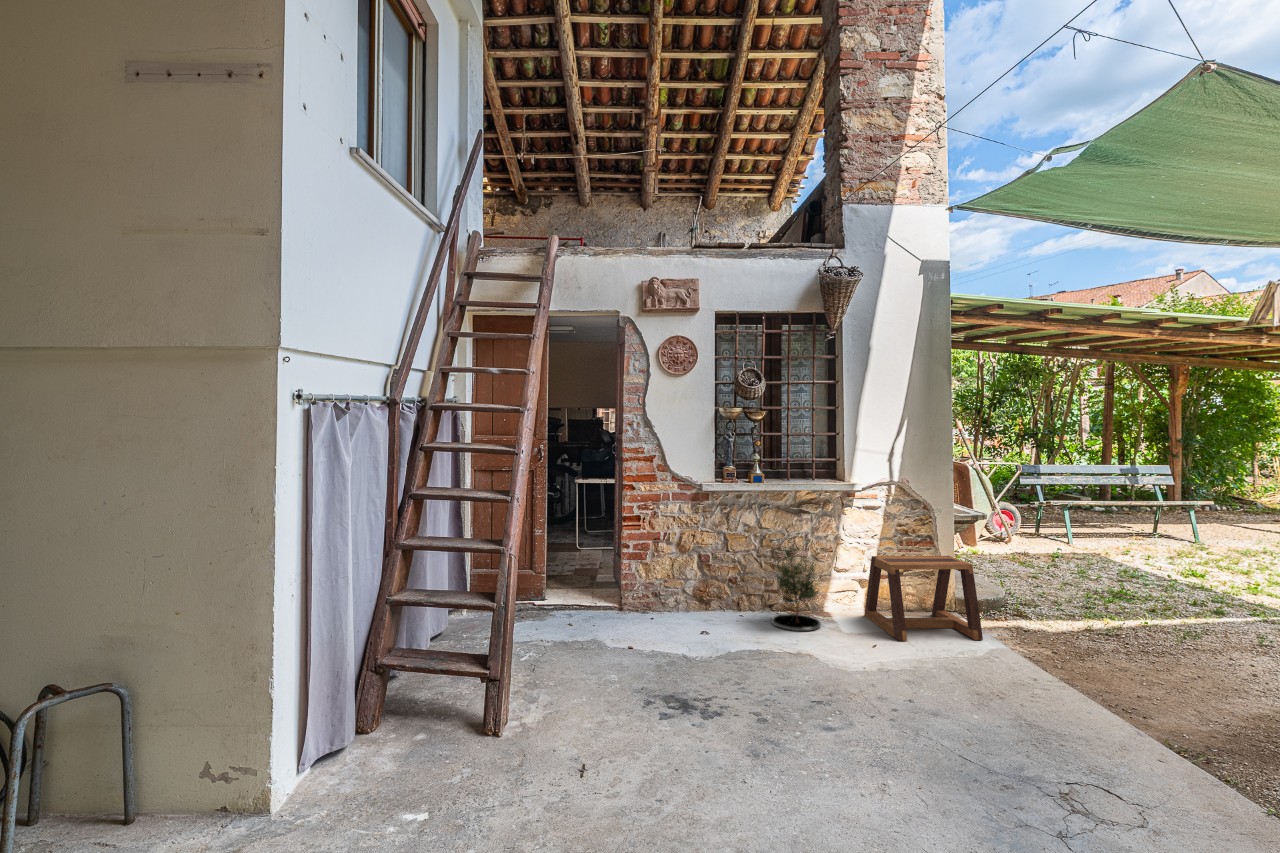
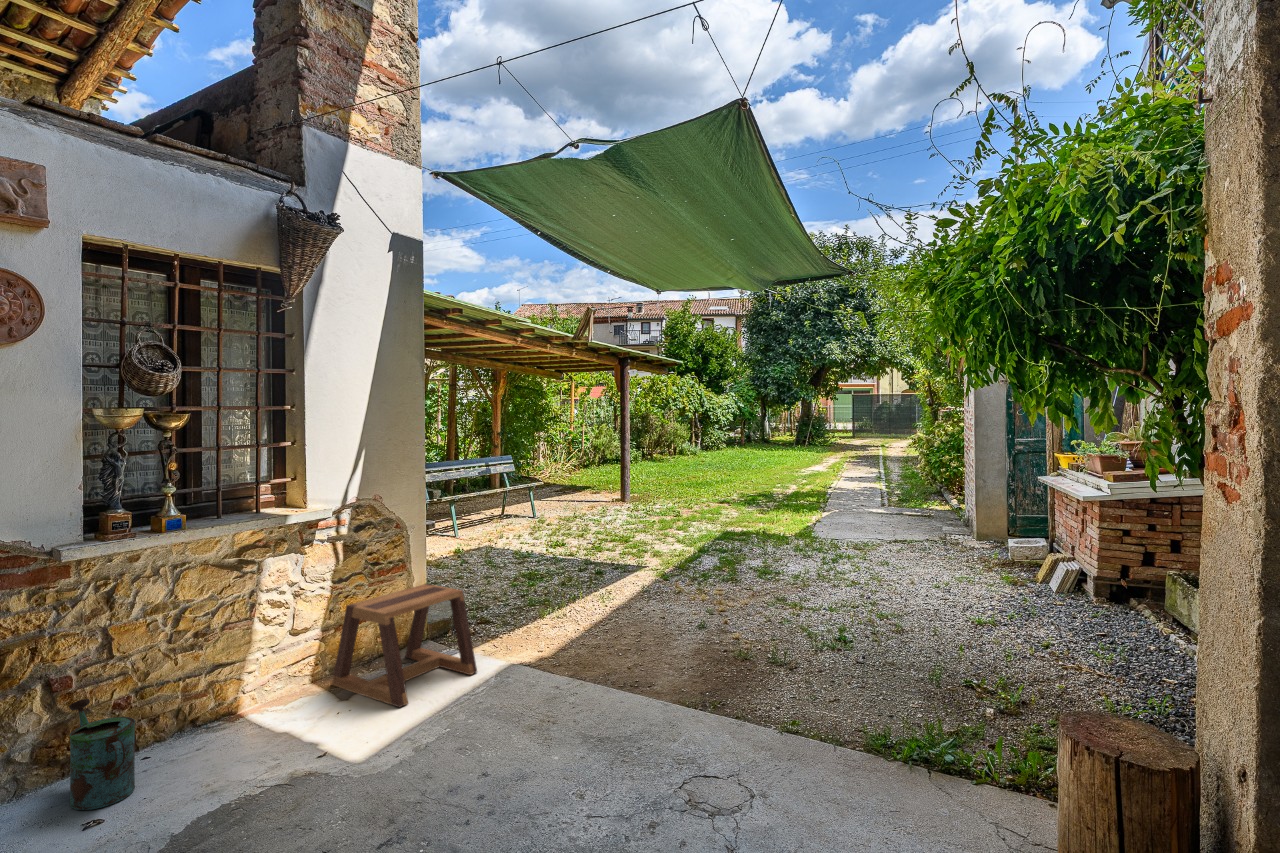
potted tree: present [771,542,821,631] -> none [203,606,290,751]
watering can: none [700,572,729,630] -> present [69,699,135,810]

